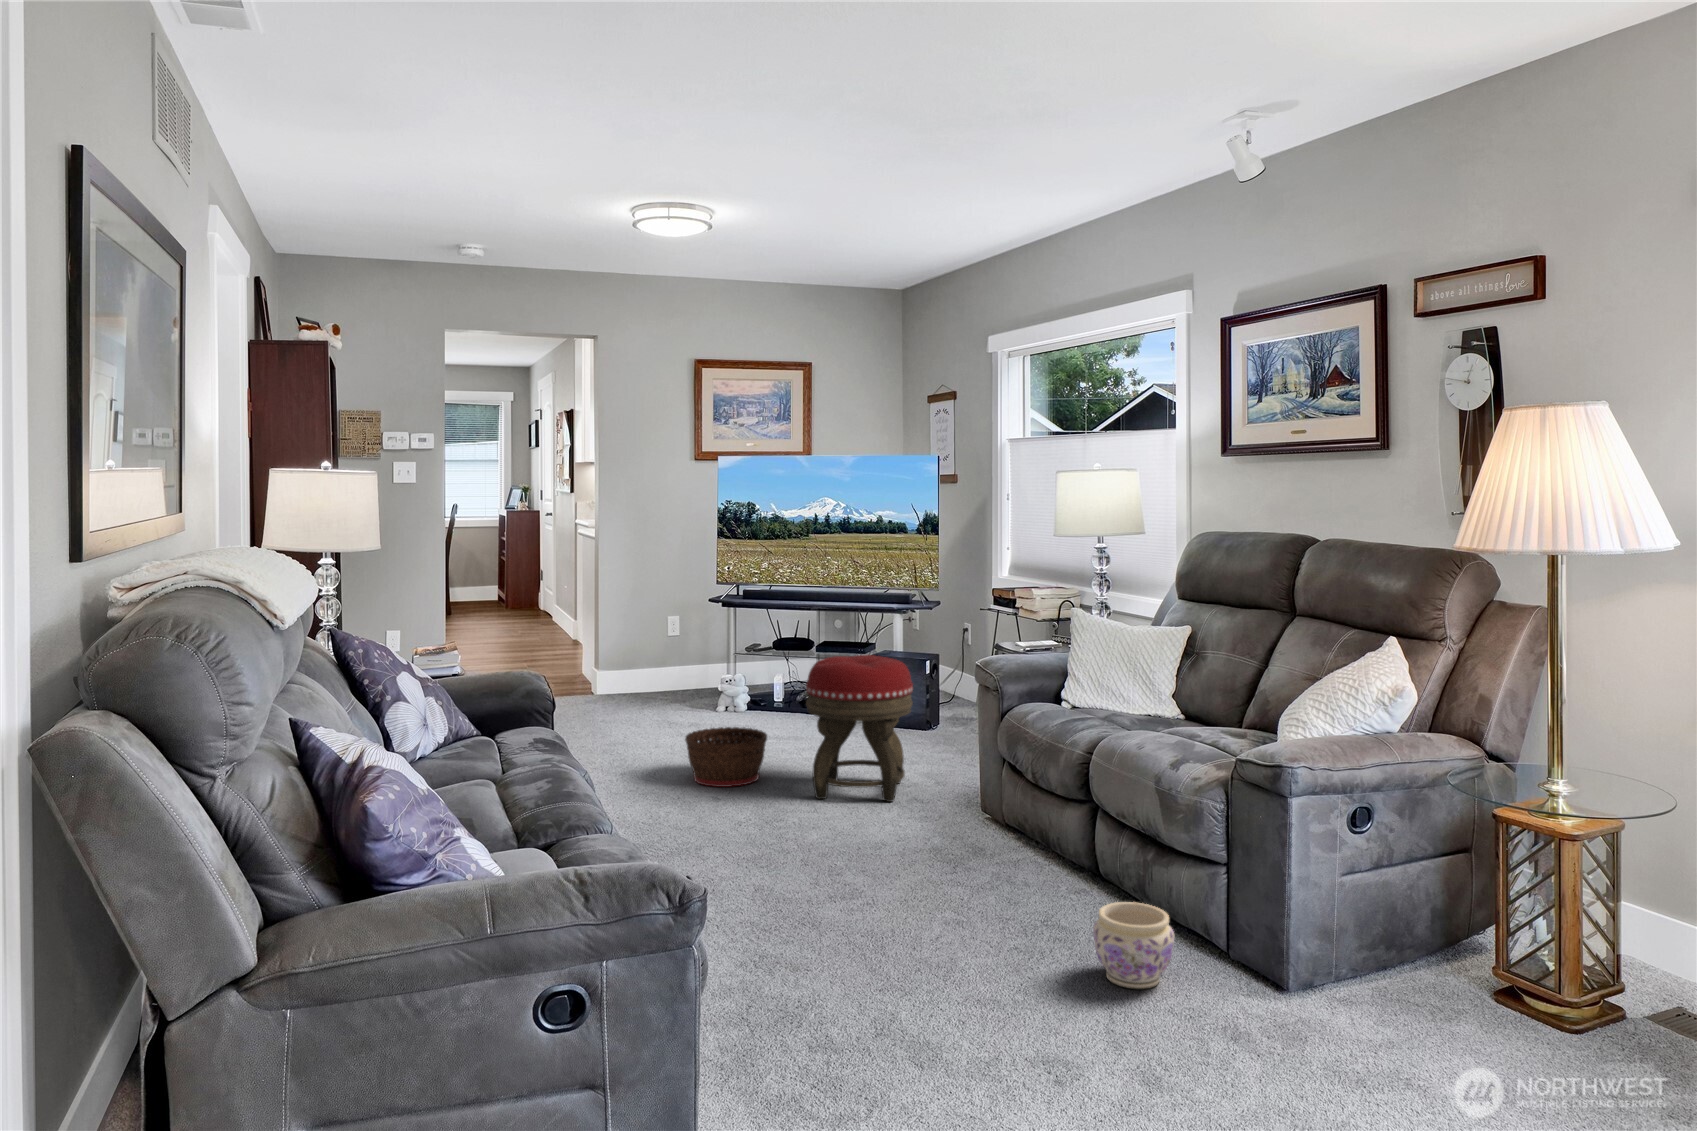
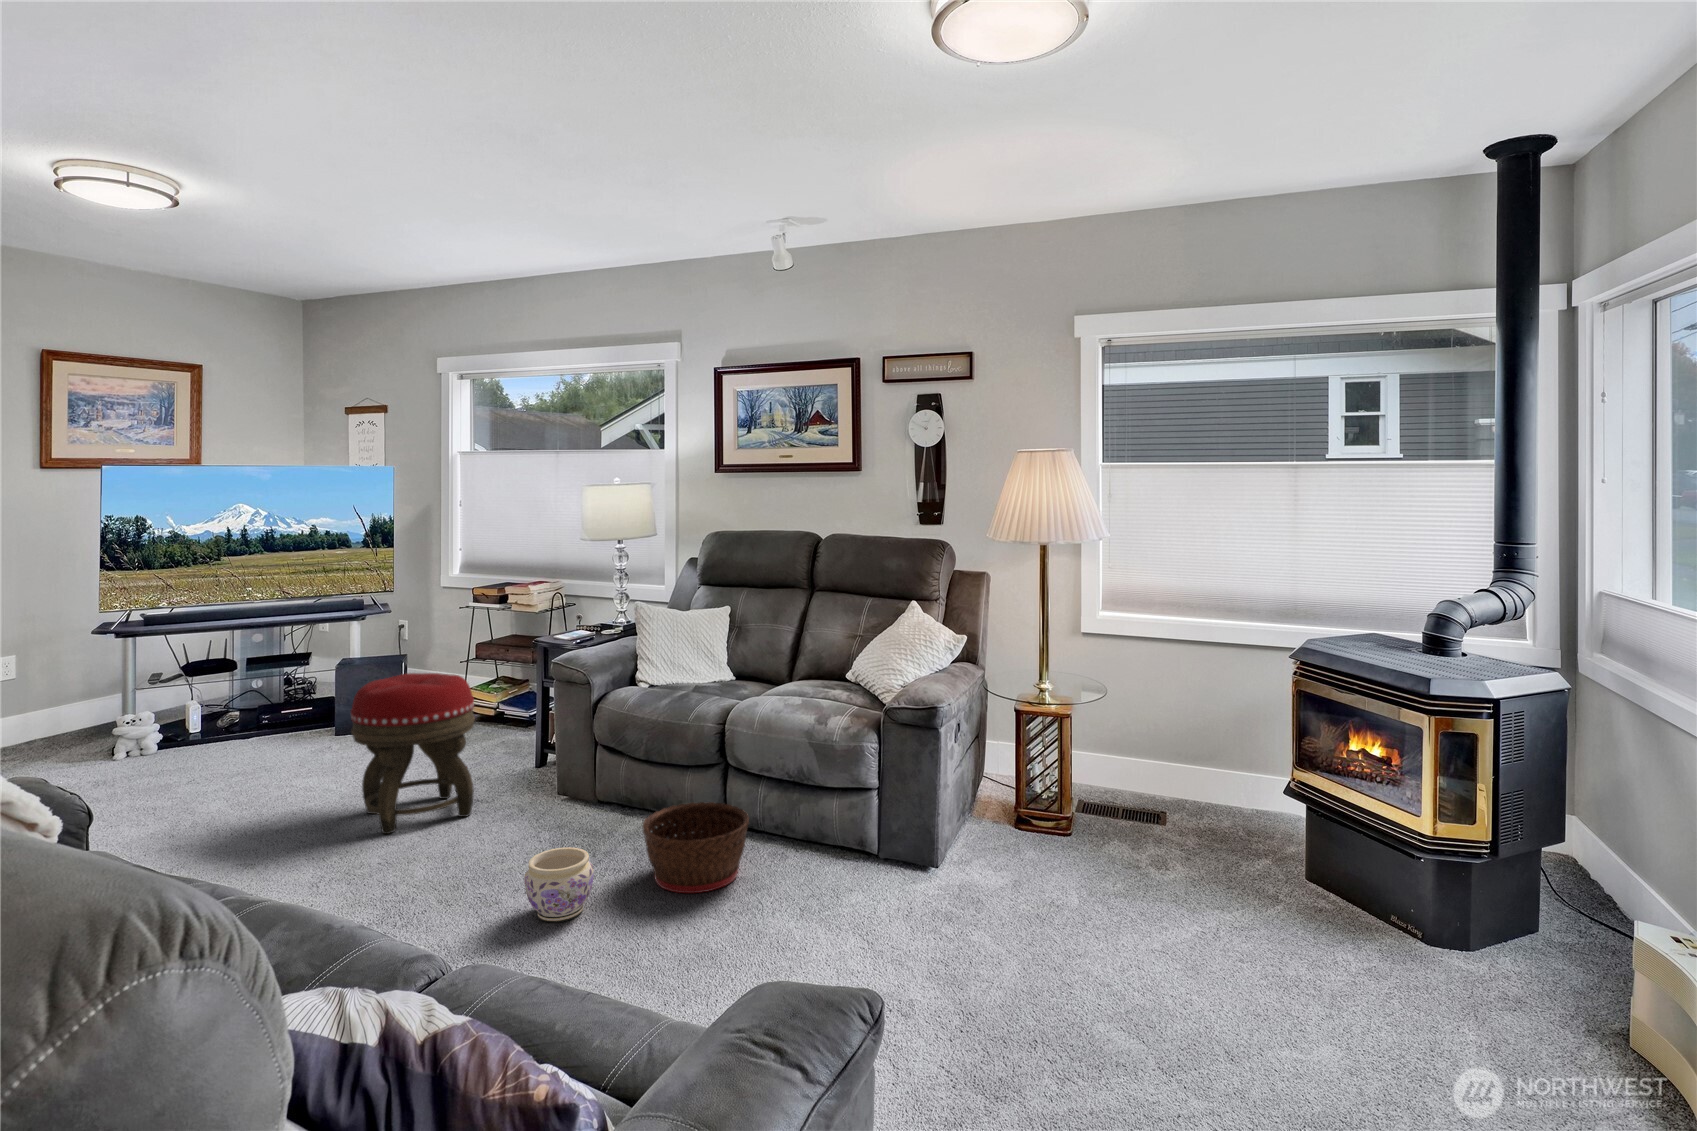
basket: present [685,727,767,787] -> present [642,802,749,893]
planter: present [1093,902,1174,990] -> present [524,847,594,923]

